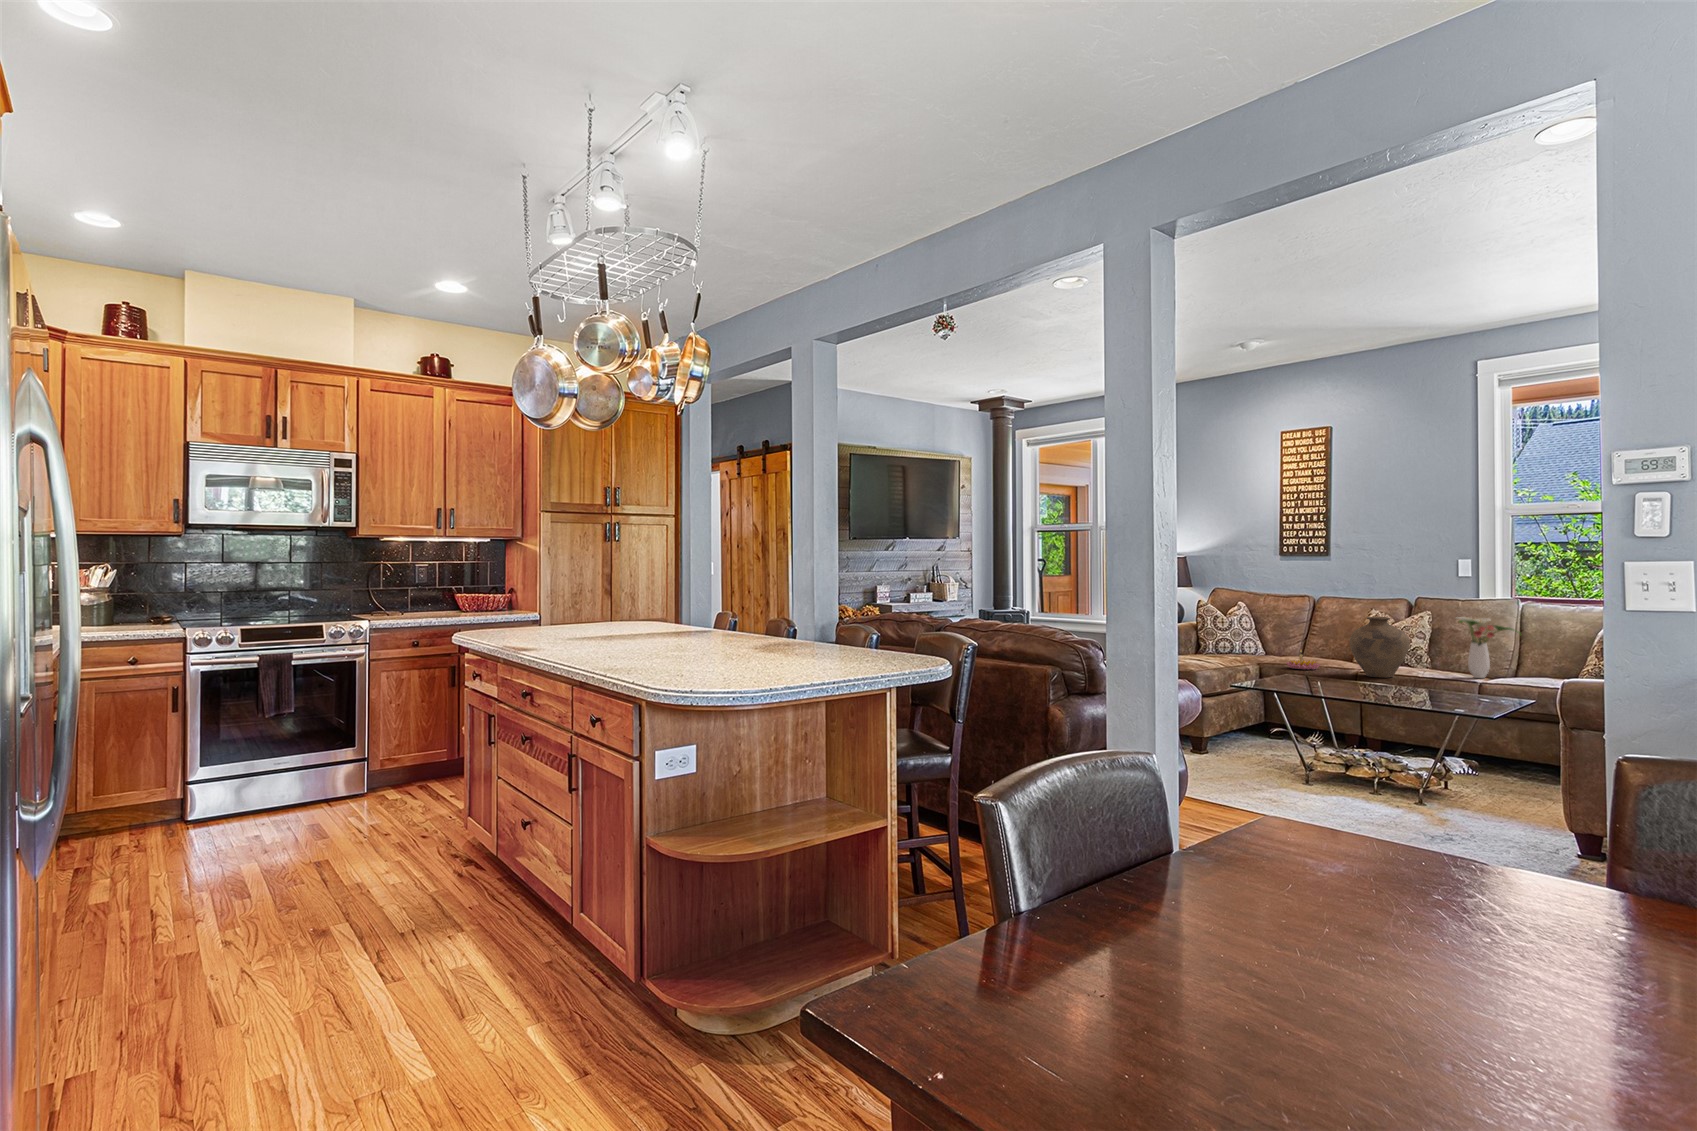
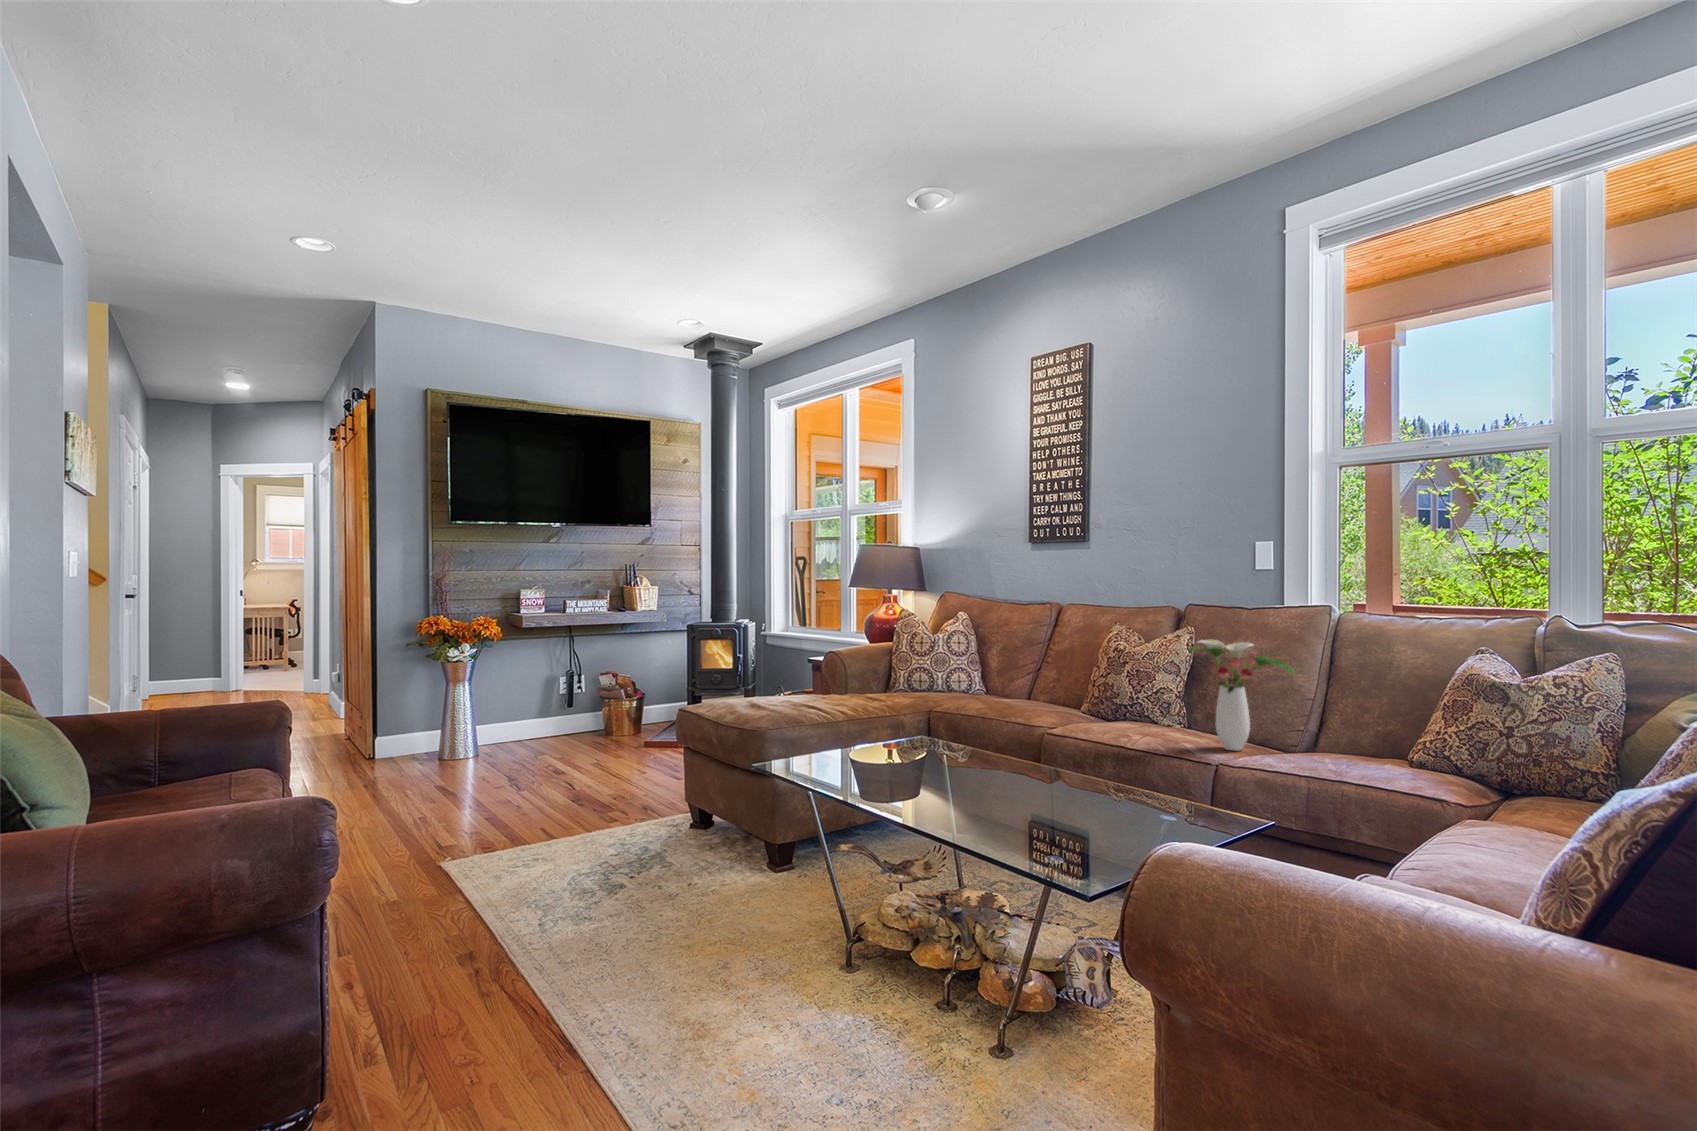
vase: present [1350,617,1410,678] -> none [1027,639,1119,747]
candle holder: present [1286,649,1320,670] -> none [964,688,1015,725]

